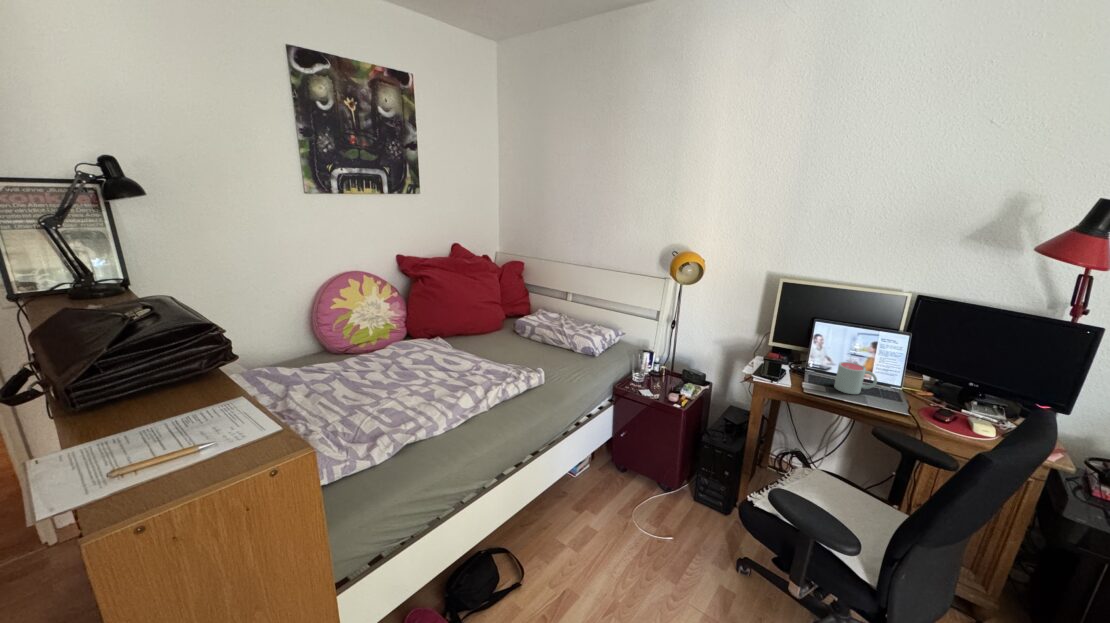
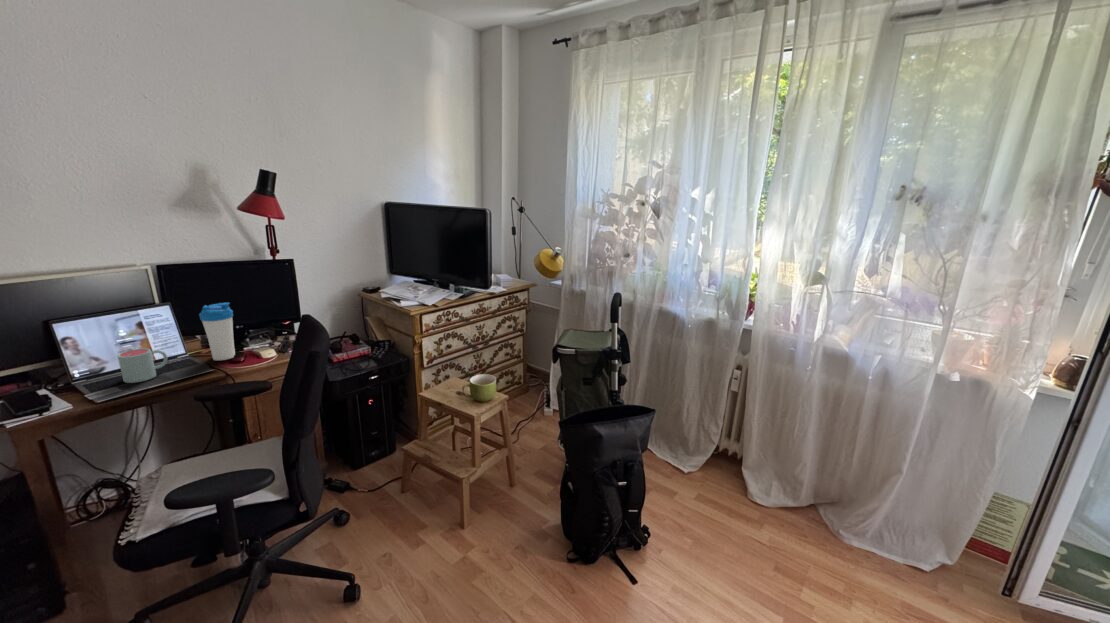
water bottle: none [918,348,967,414] -> present [199,303,235,360]

